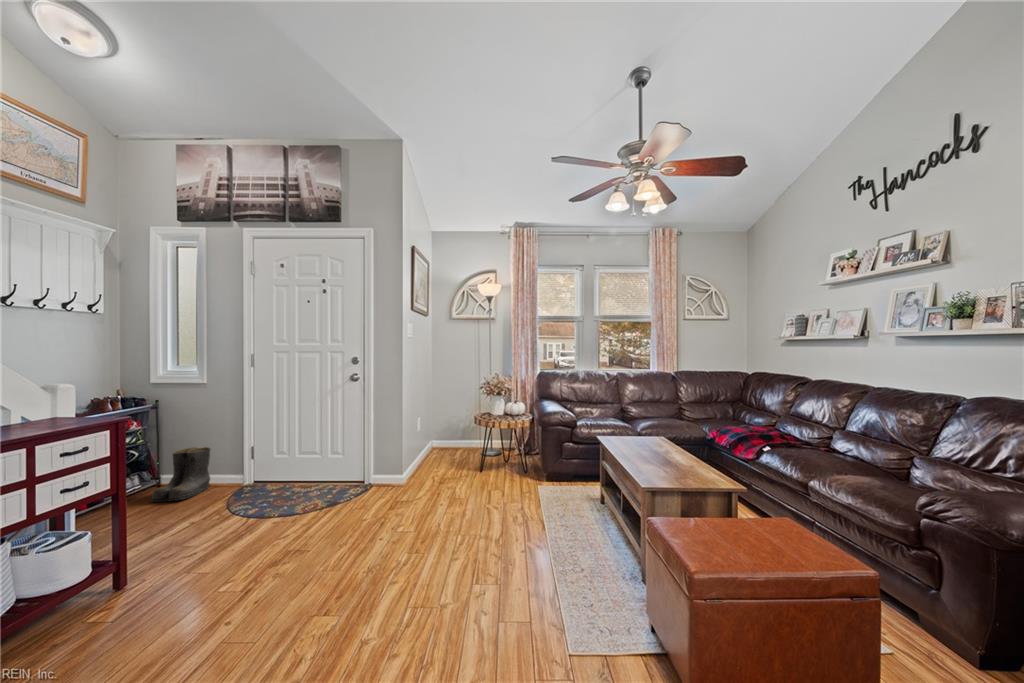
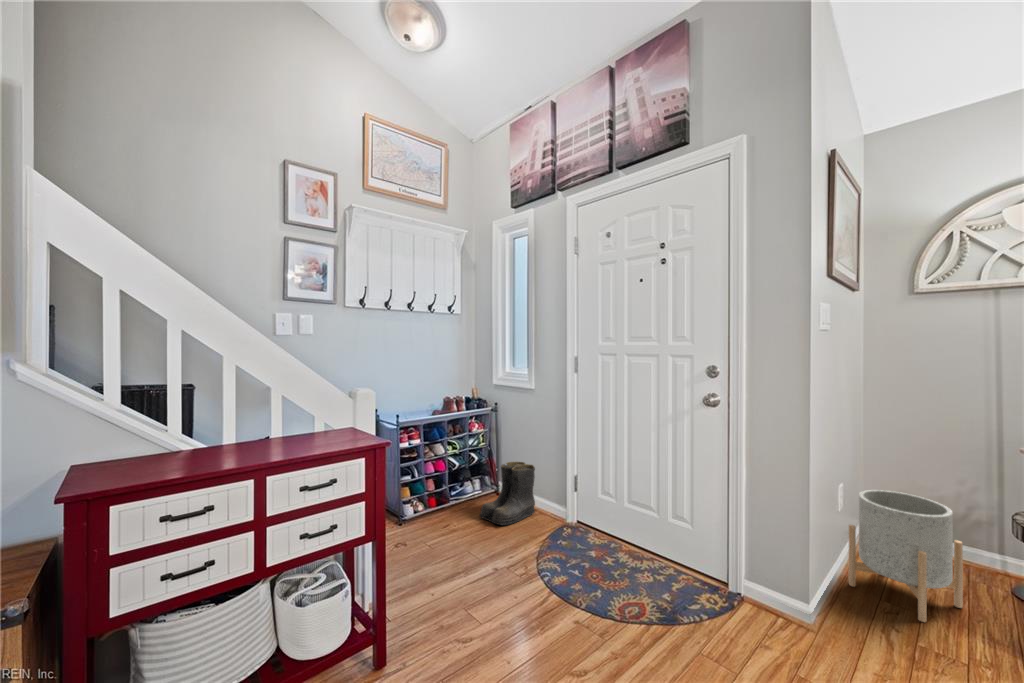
planter: none [421,415,462,469] -> present [849,490,963,622]

